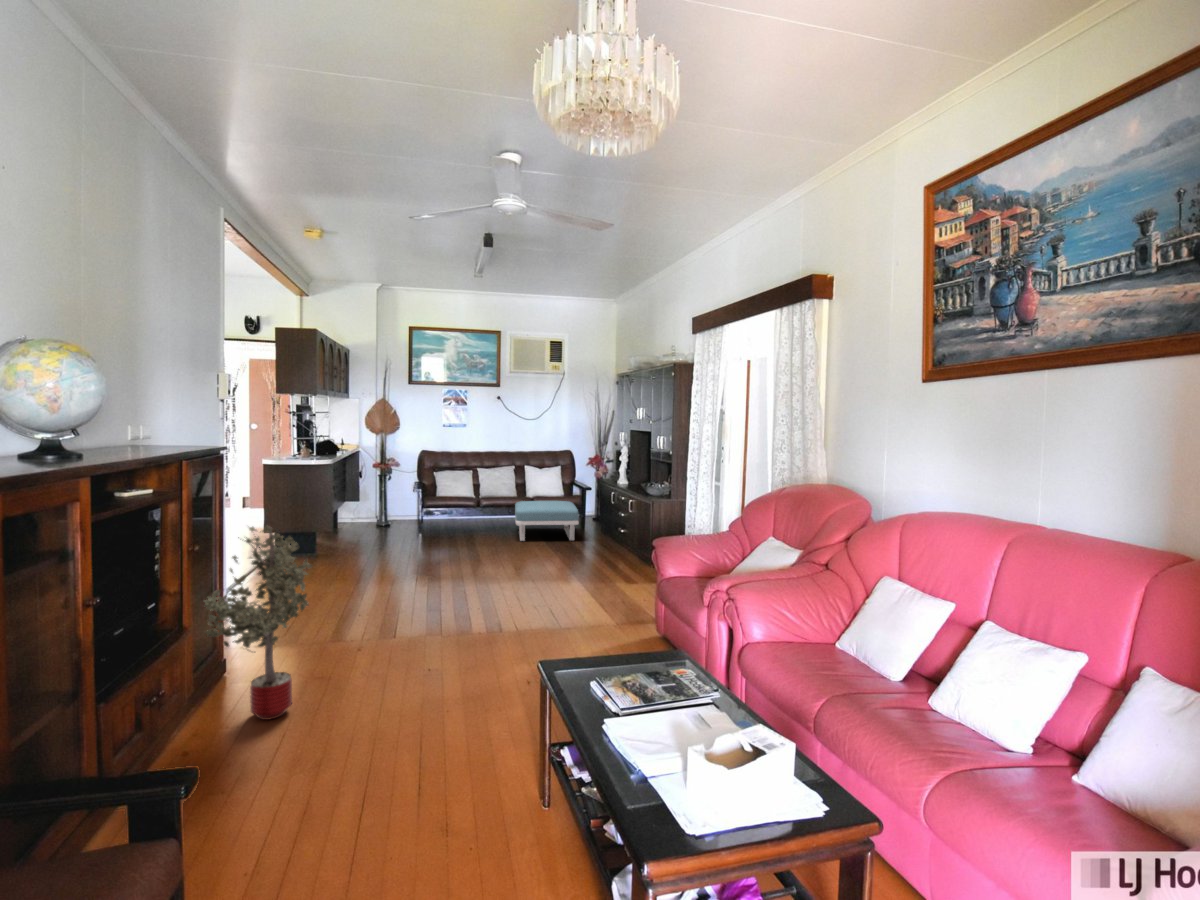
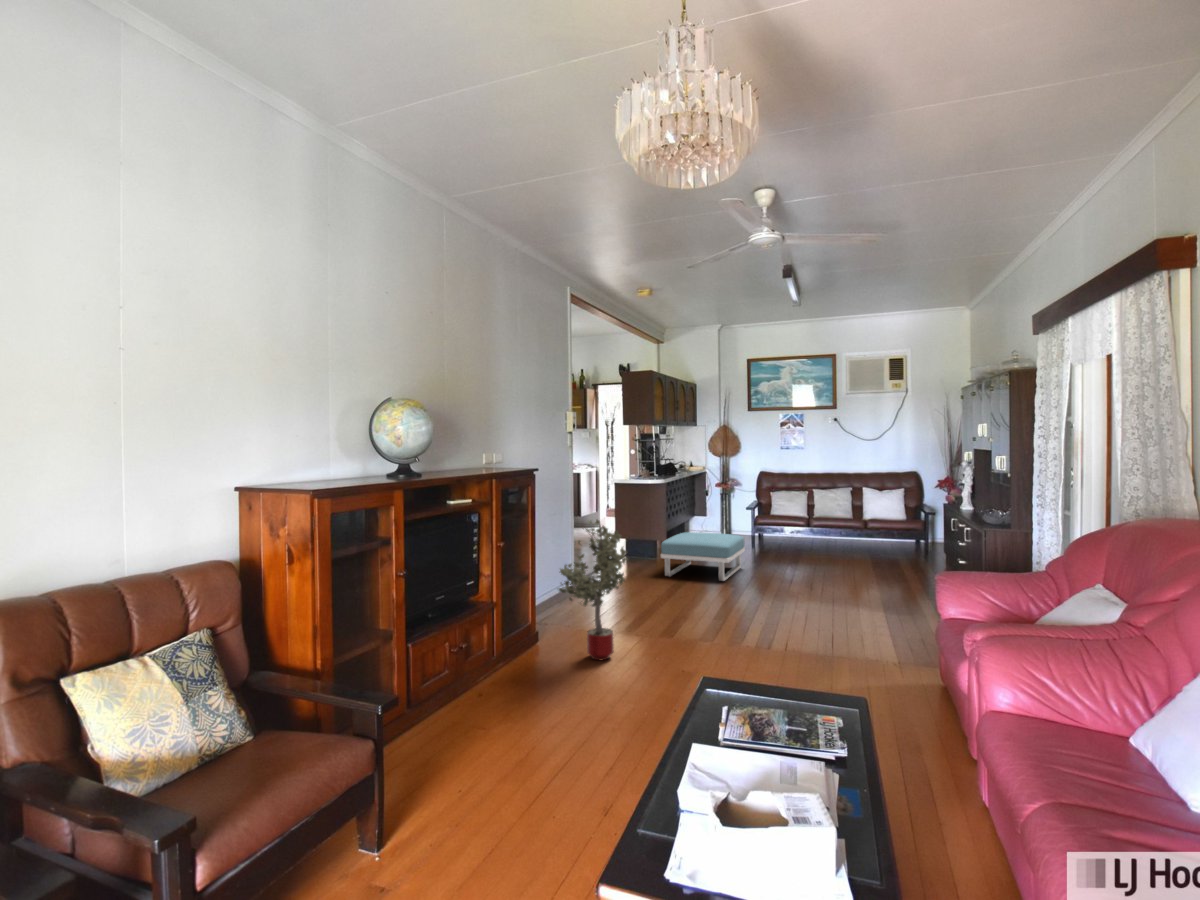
footstool: present [515,501,579,541] -> present [661,532,745,581]

